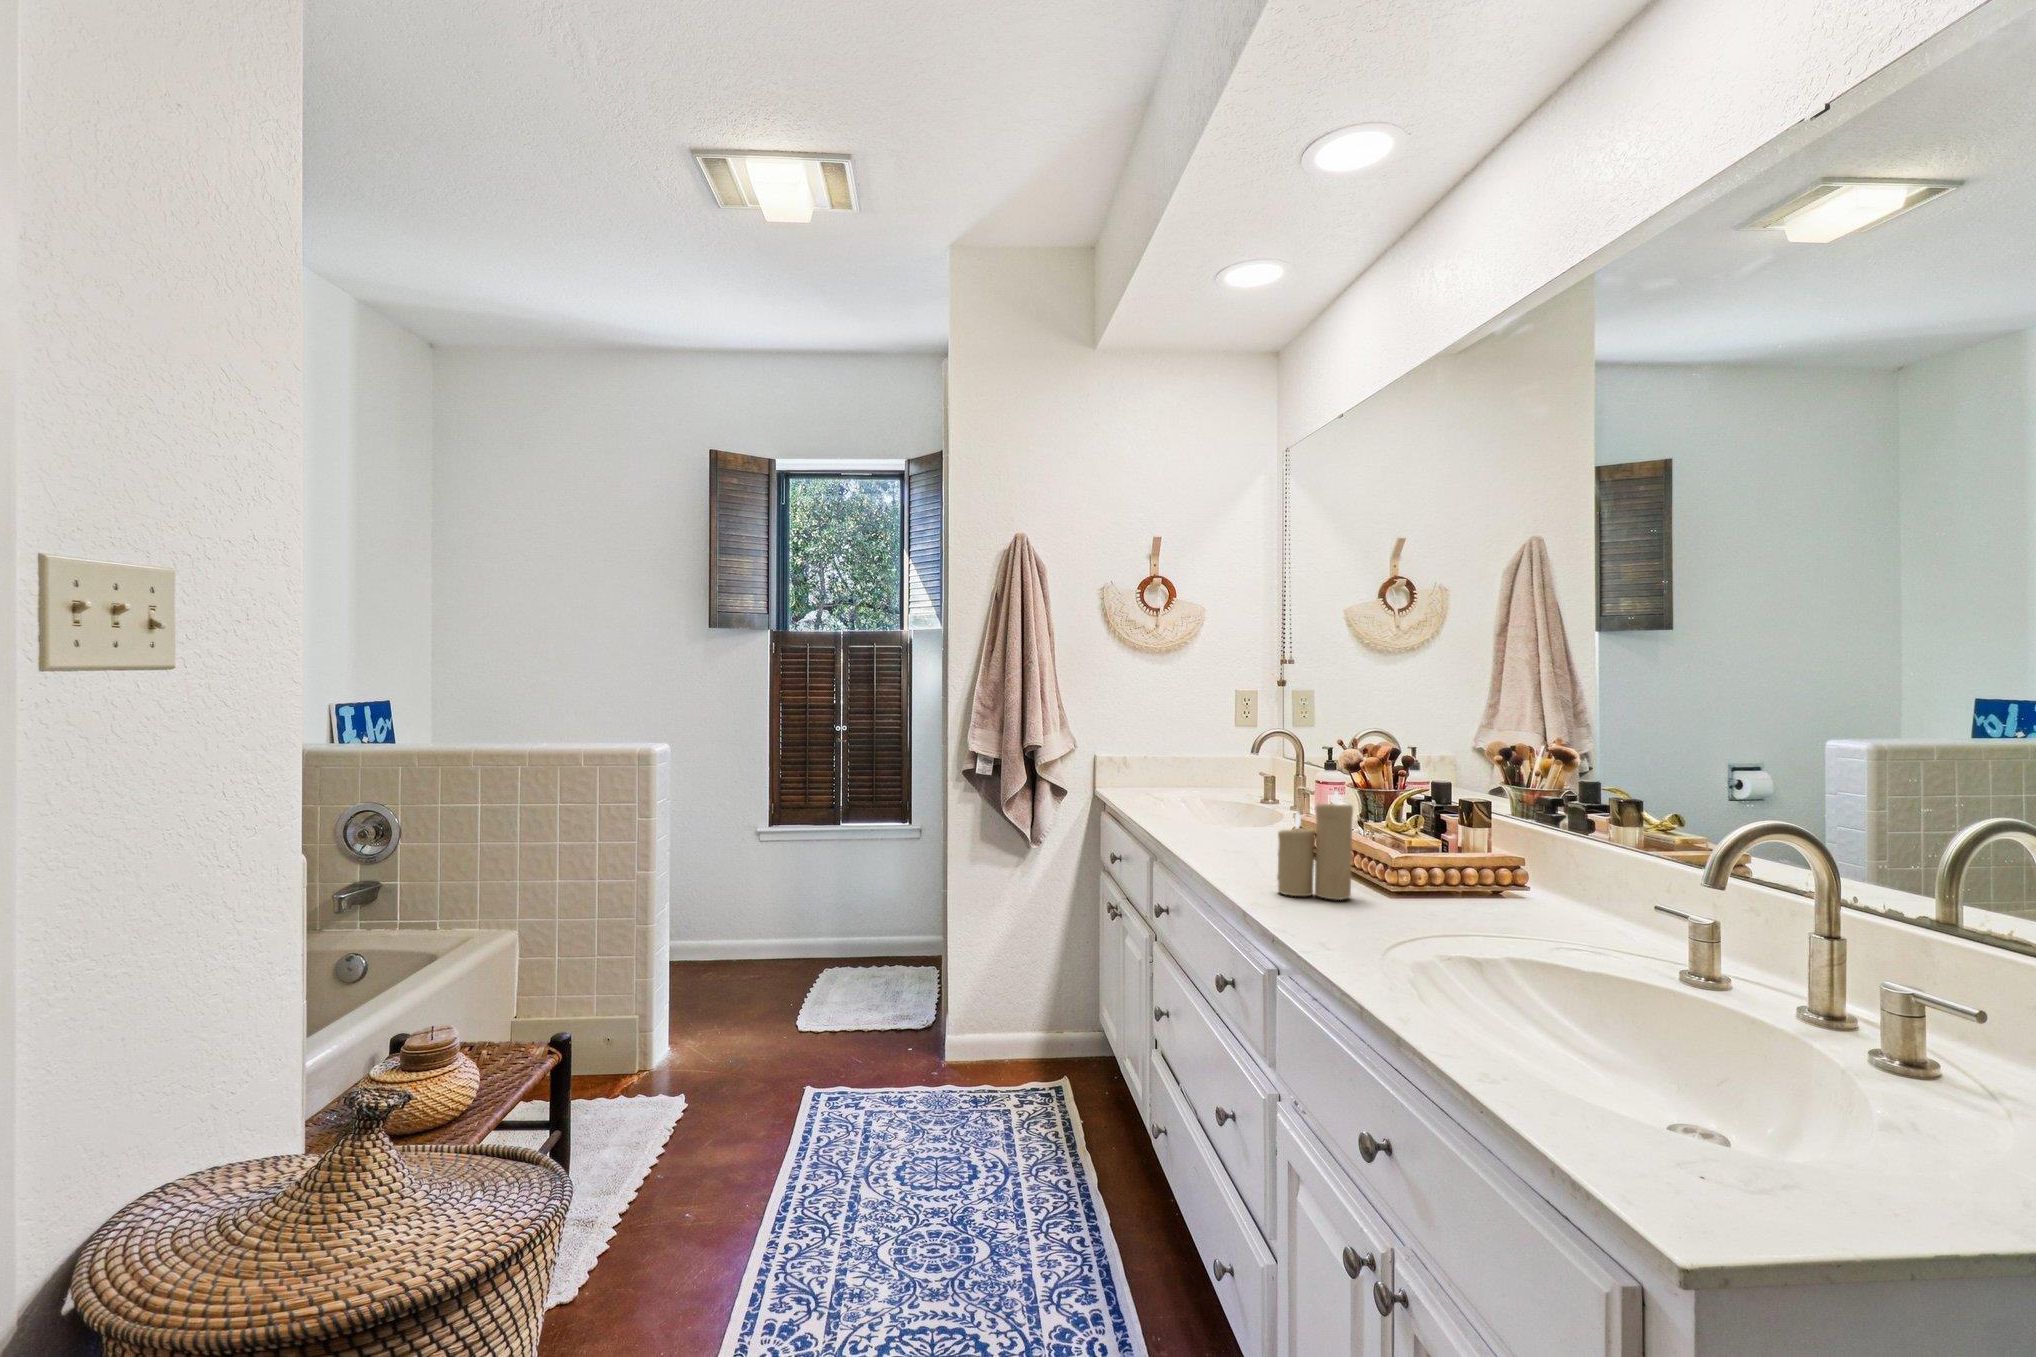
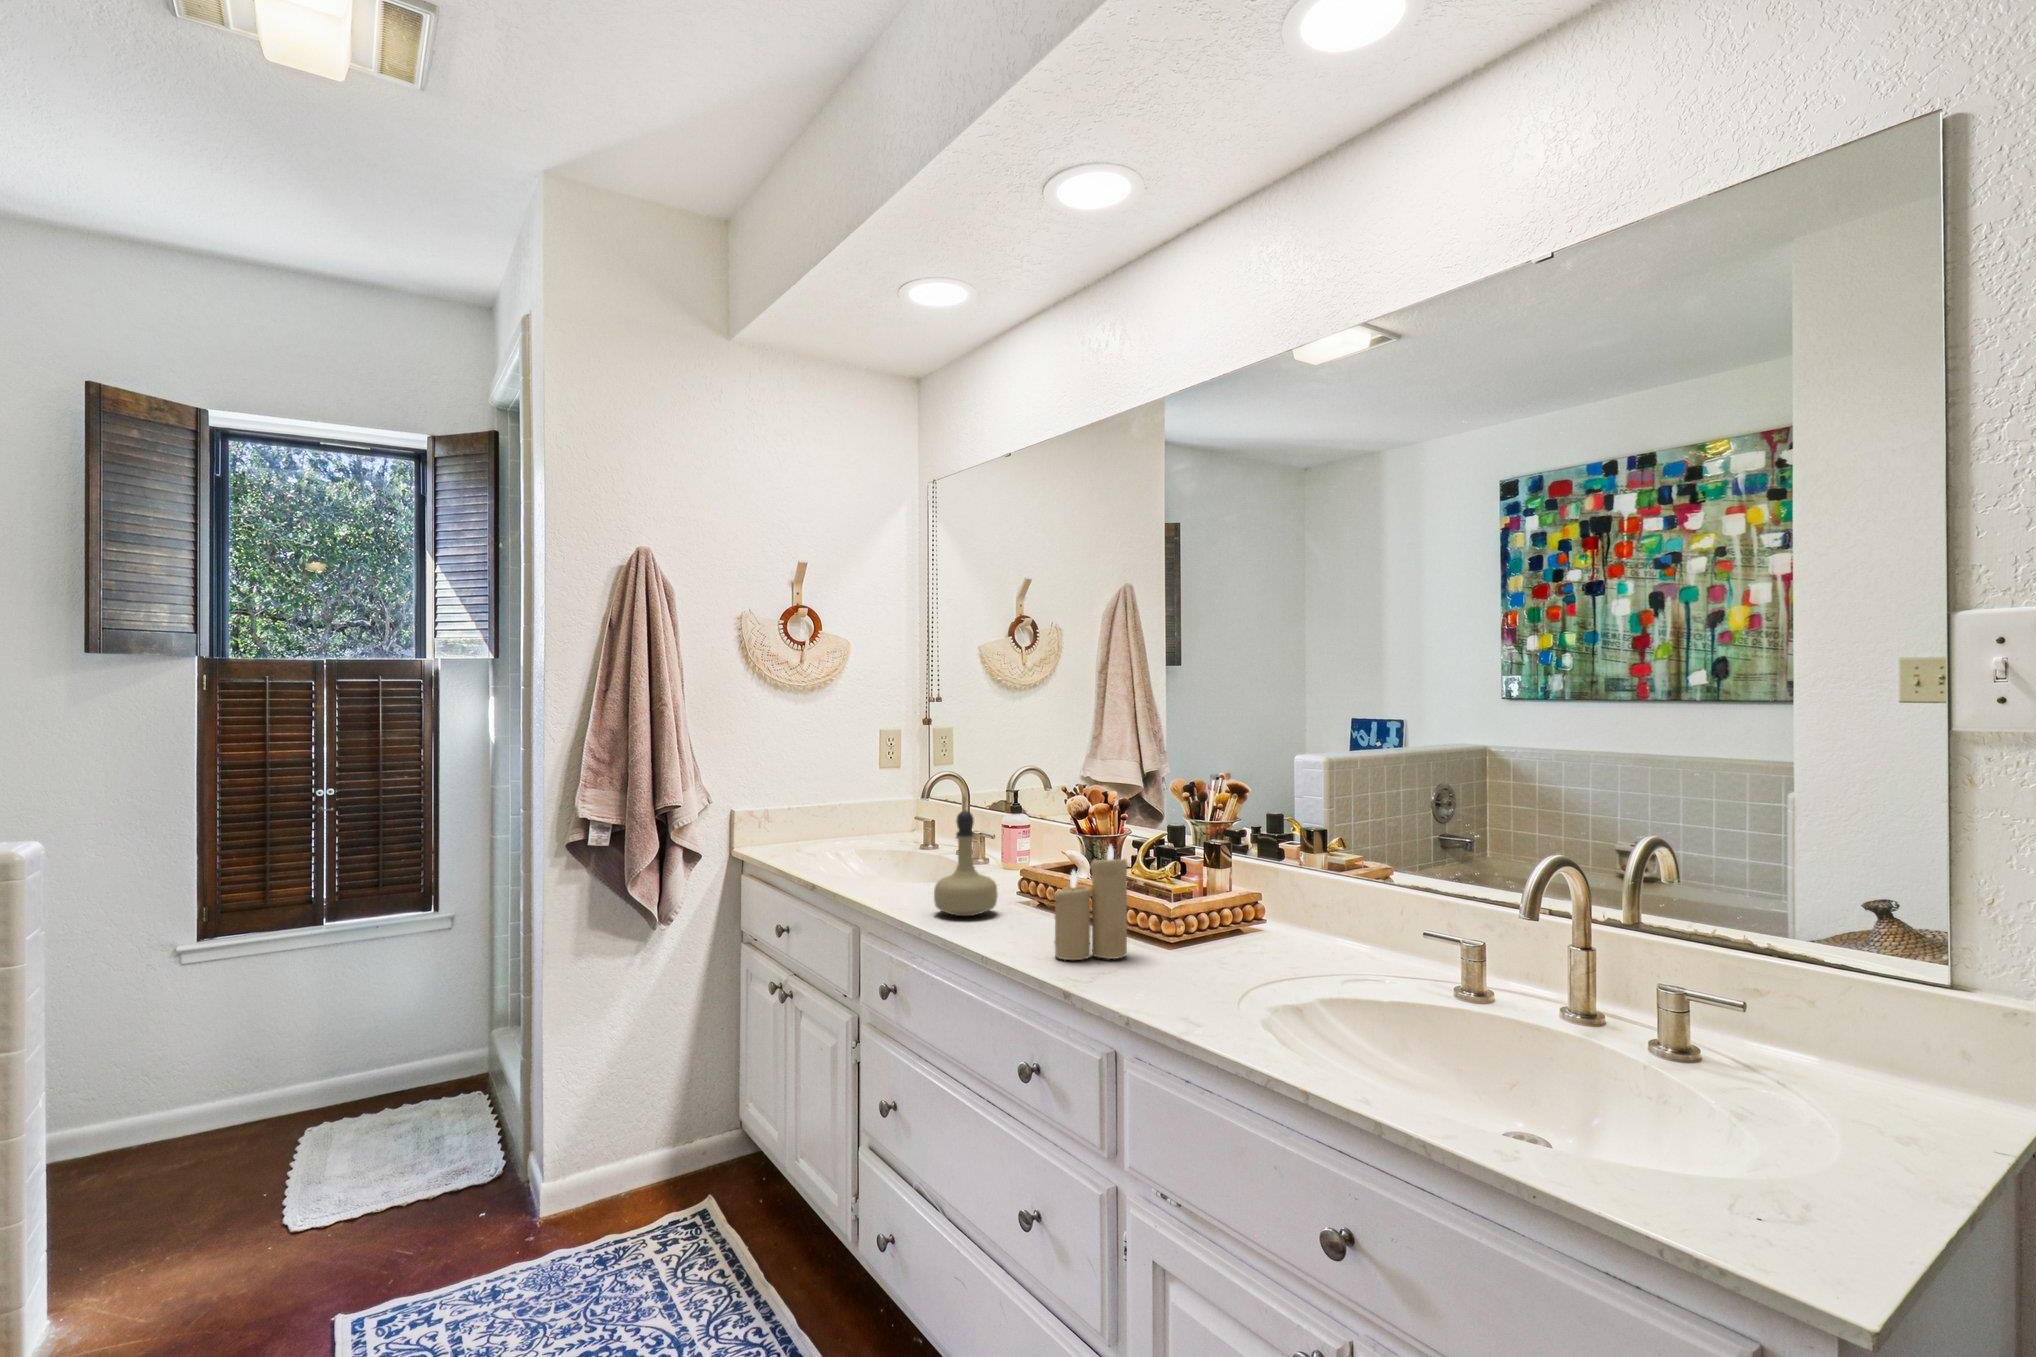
perfume bottle: none [1211,757,1271,854] -> present [934,811,998,916]

